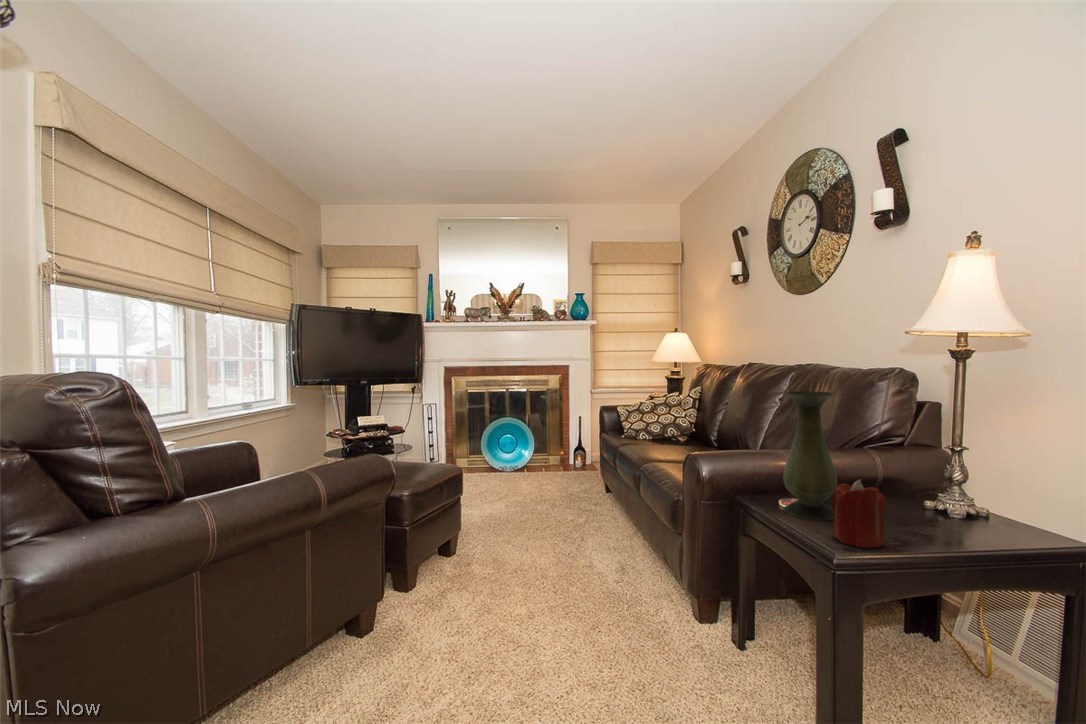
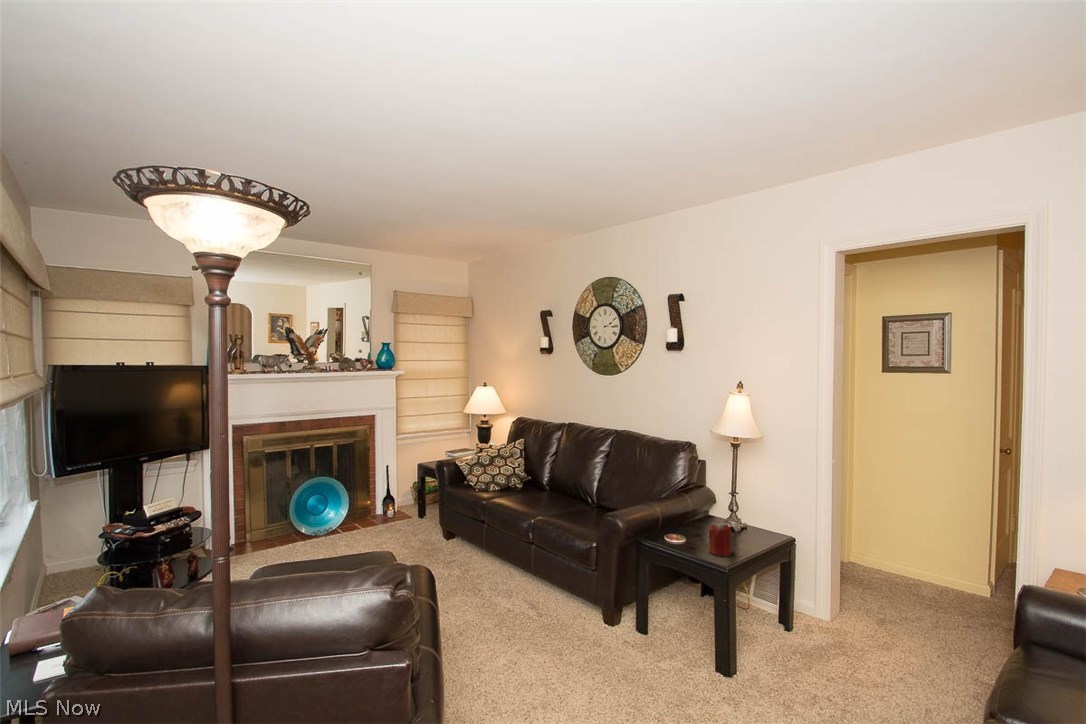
vase: present [783,391,837,520] -> none [669,471,697,544]

